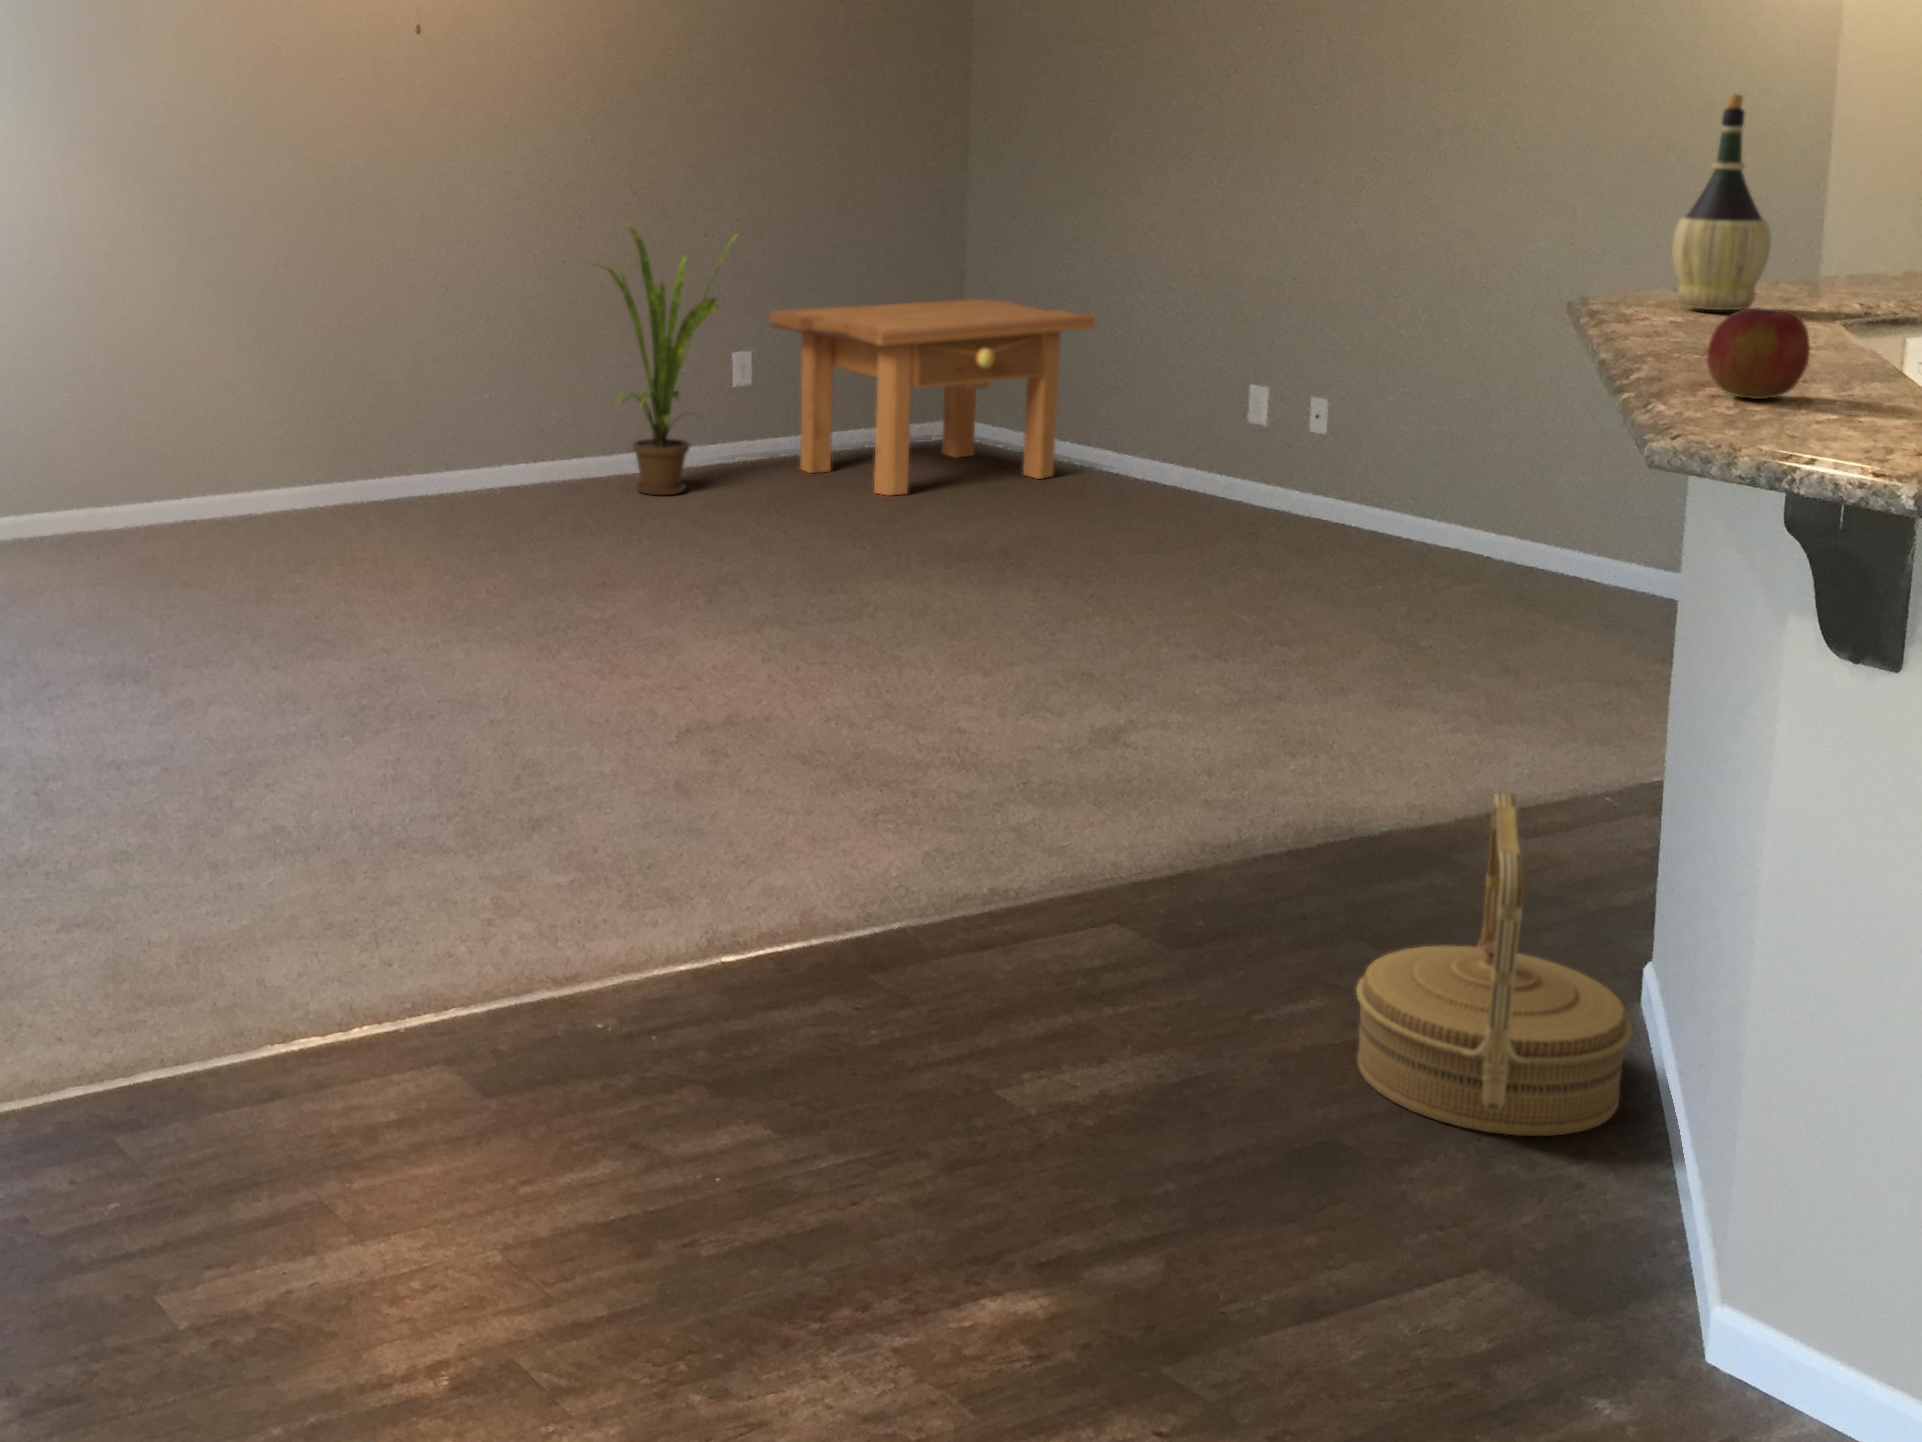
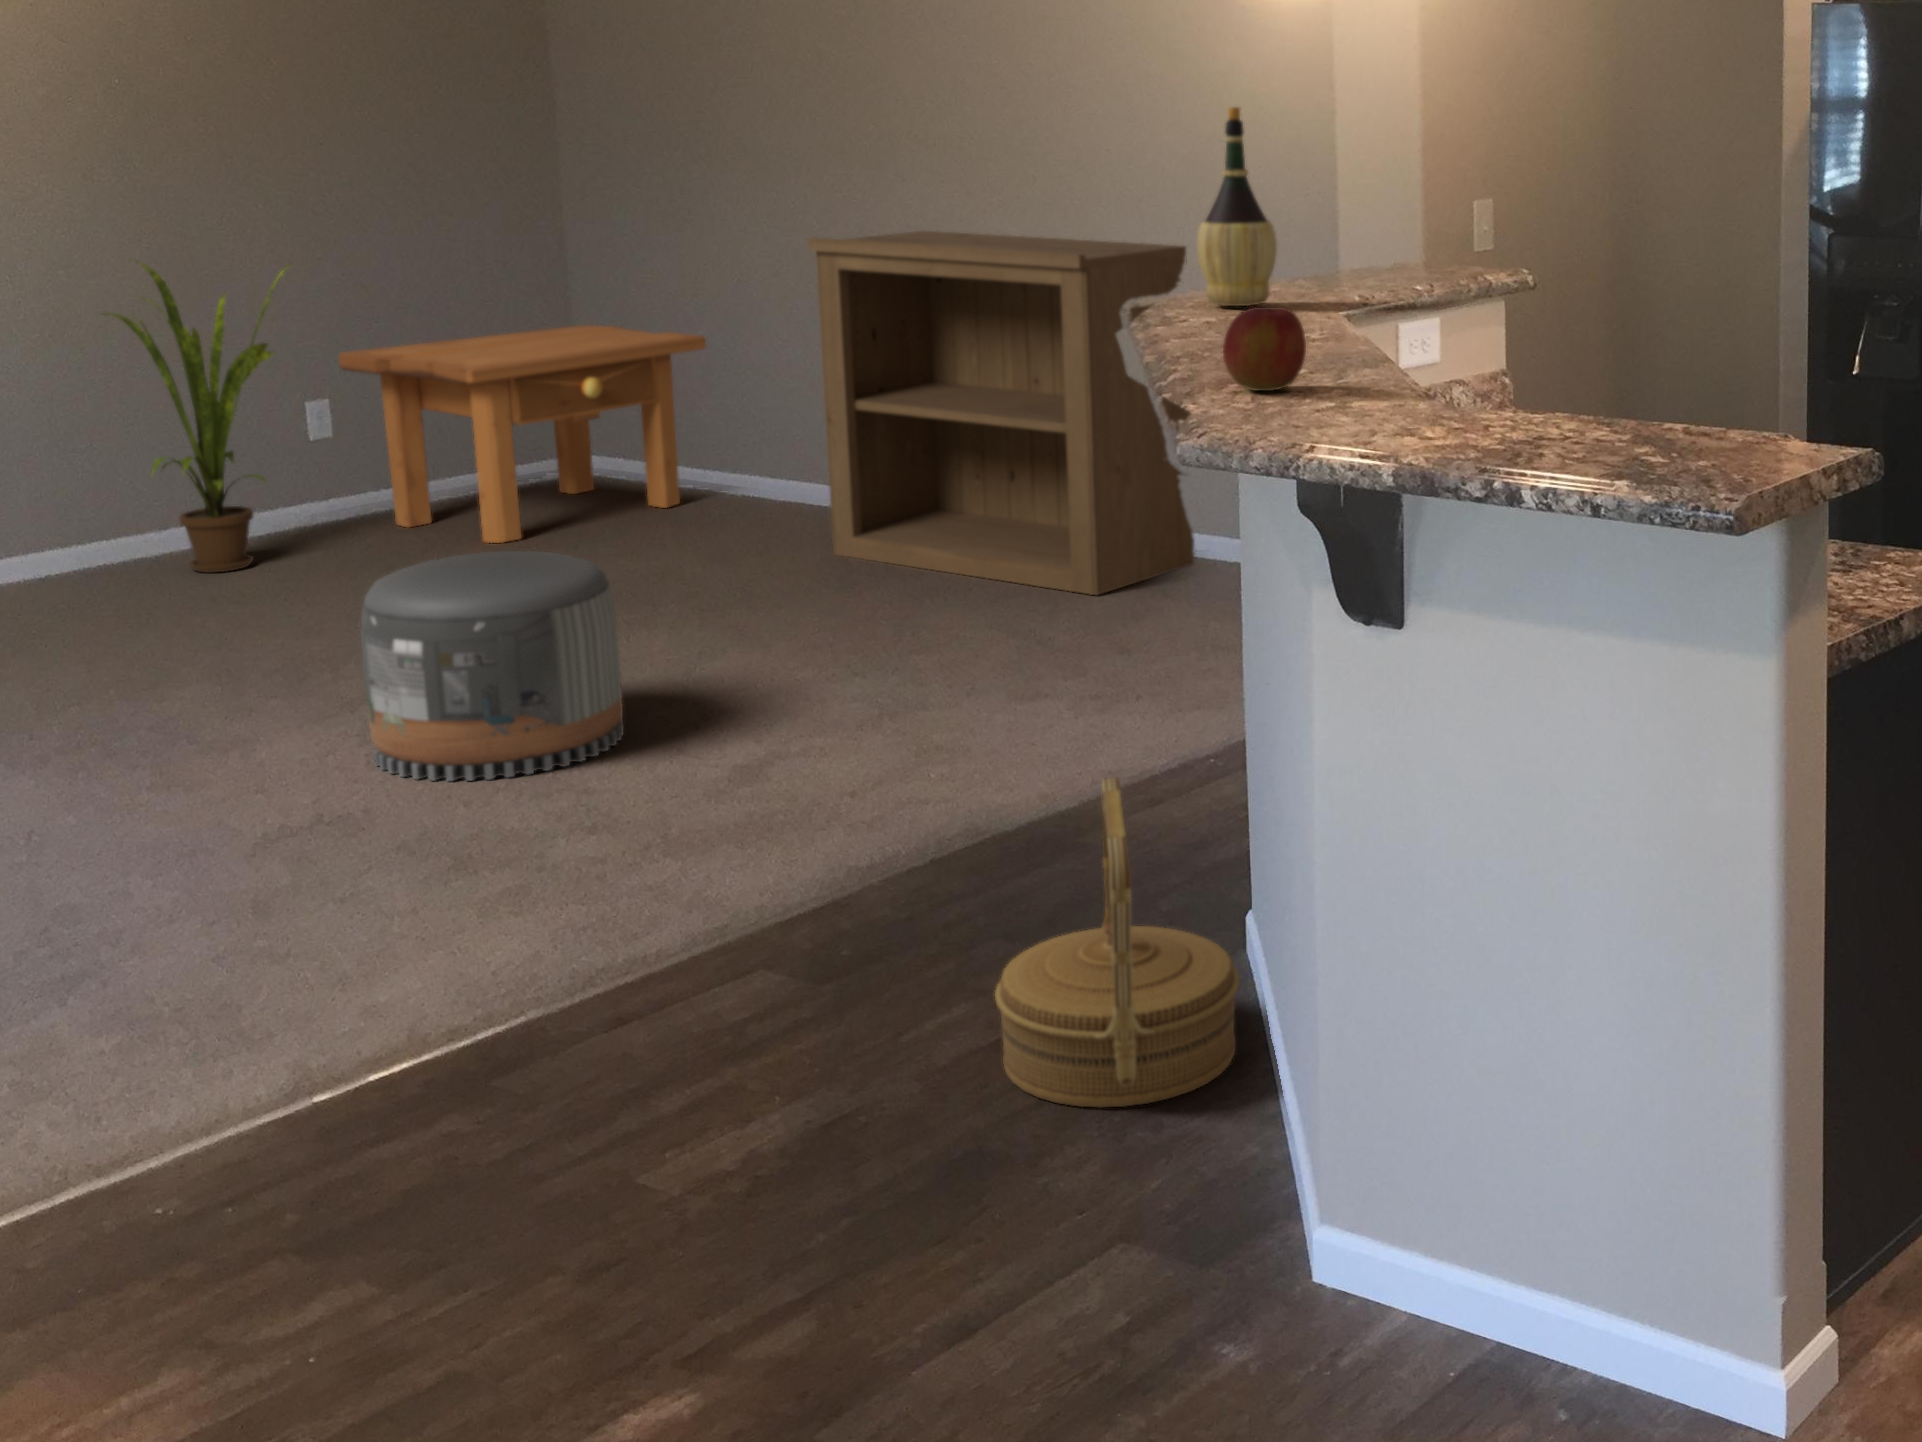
bookshelf: none [1201,221,1631,614] -> present [808,231,1194,595]
pouf: none [779,499,1000,706] -> present [361,551,624,781]

